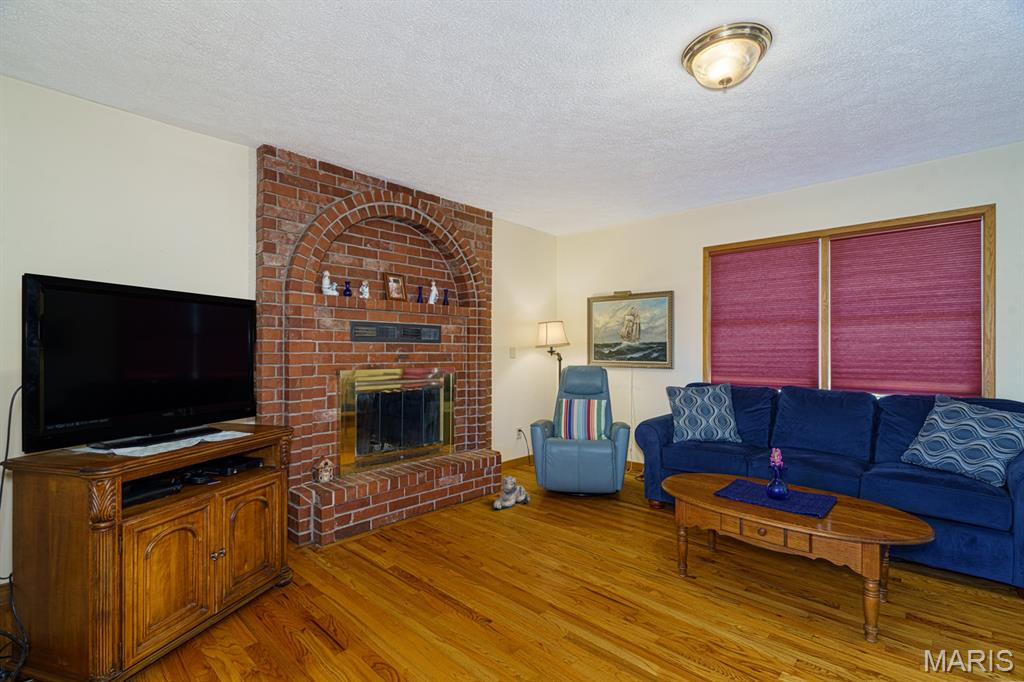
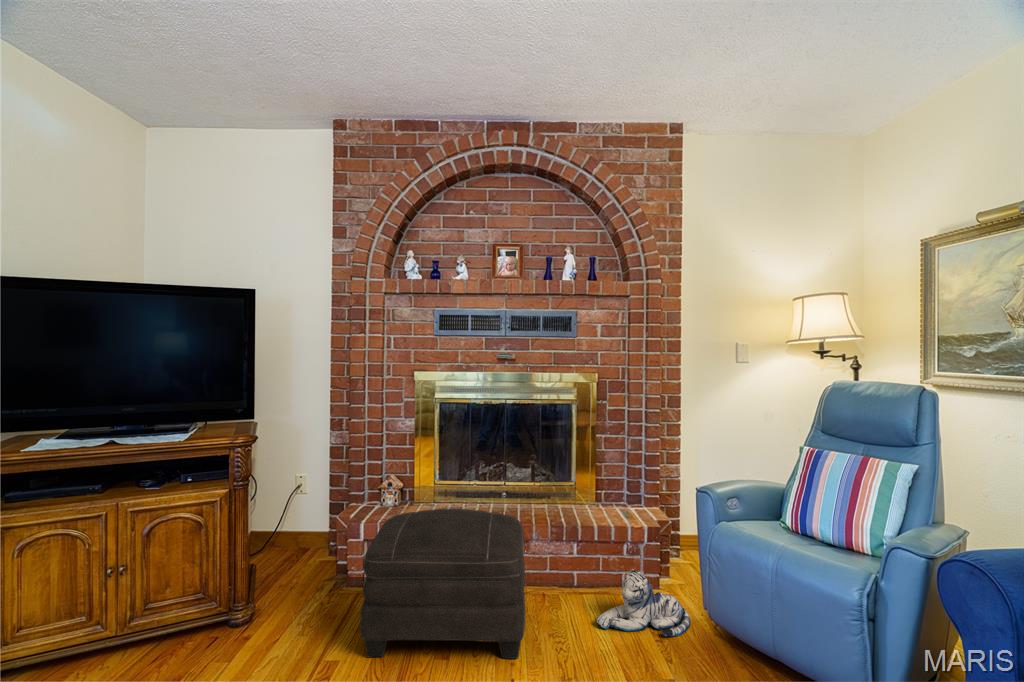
ottoman: none [369,460,483,559] -> present [360,508,525,659]

